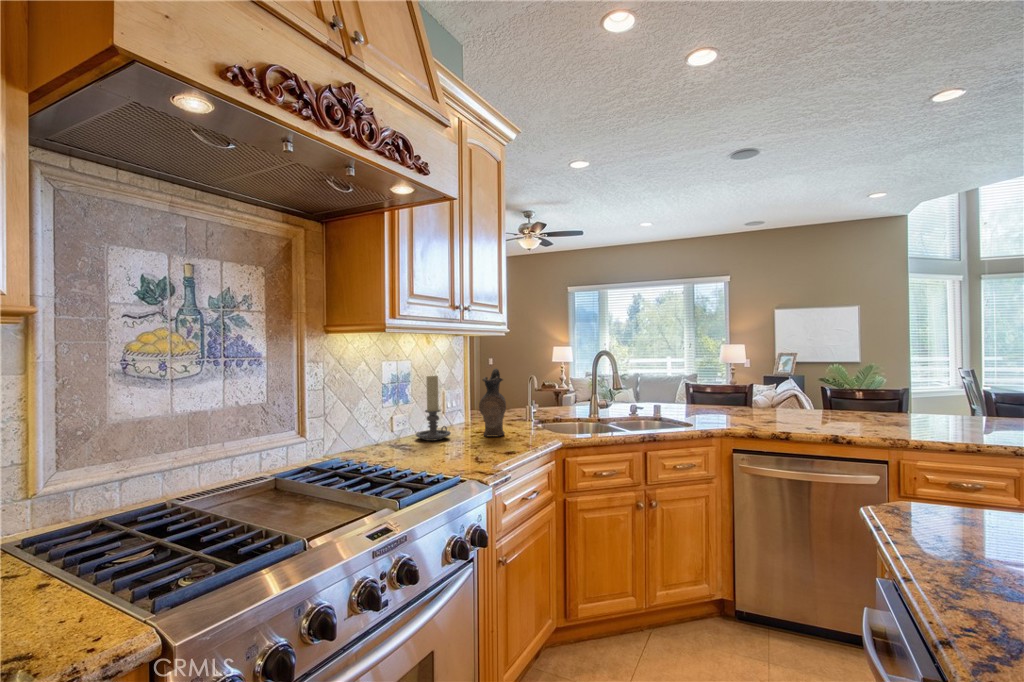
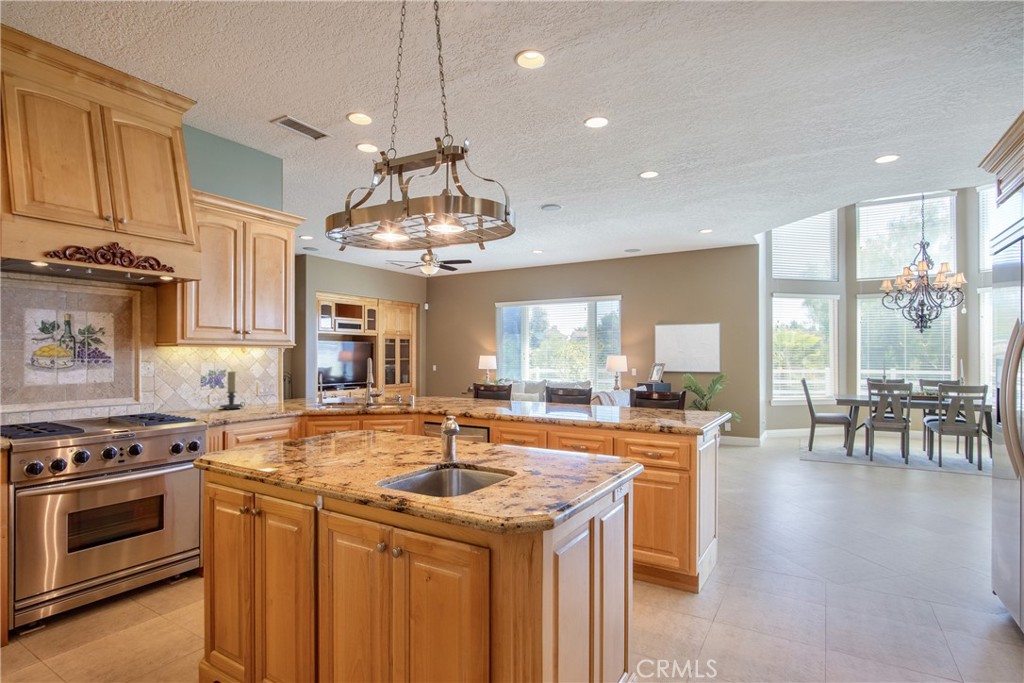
ceramic pitcher: present [479,369,506,437] -> none [260,368,280,409]

